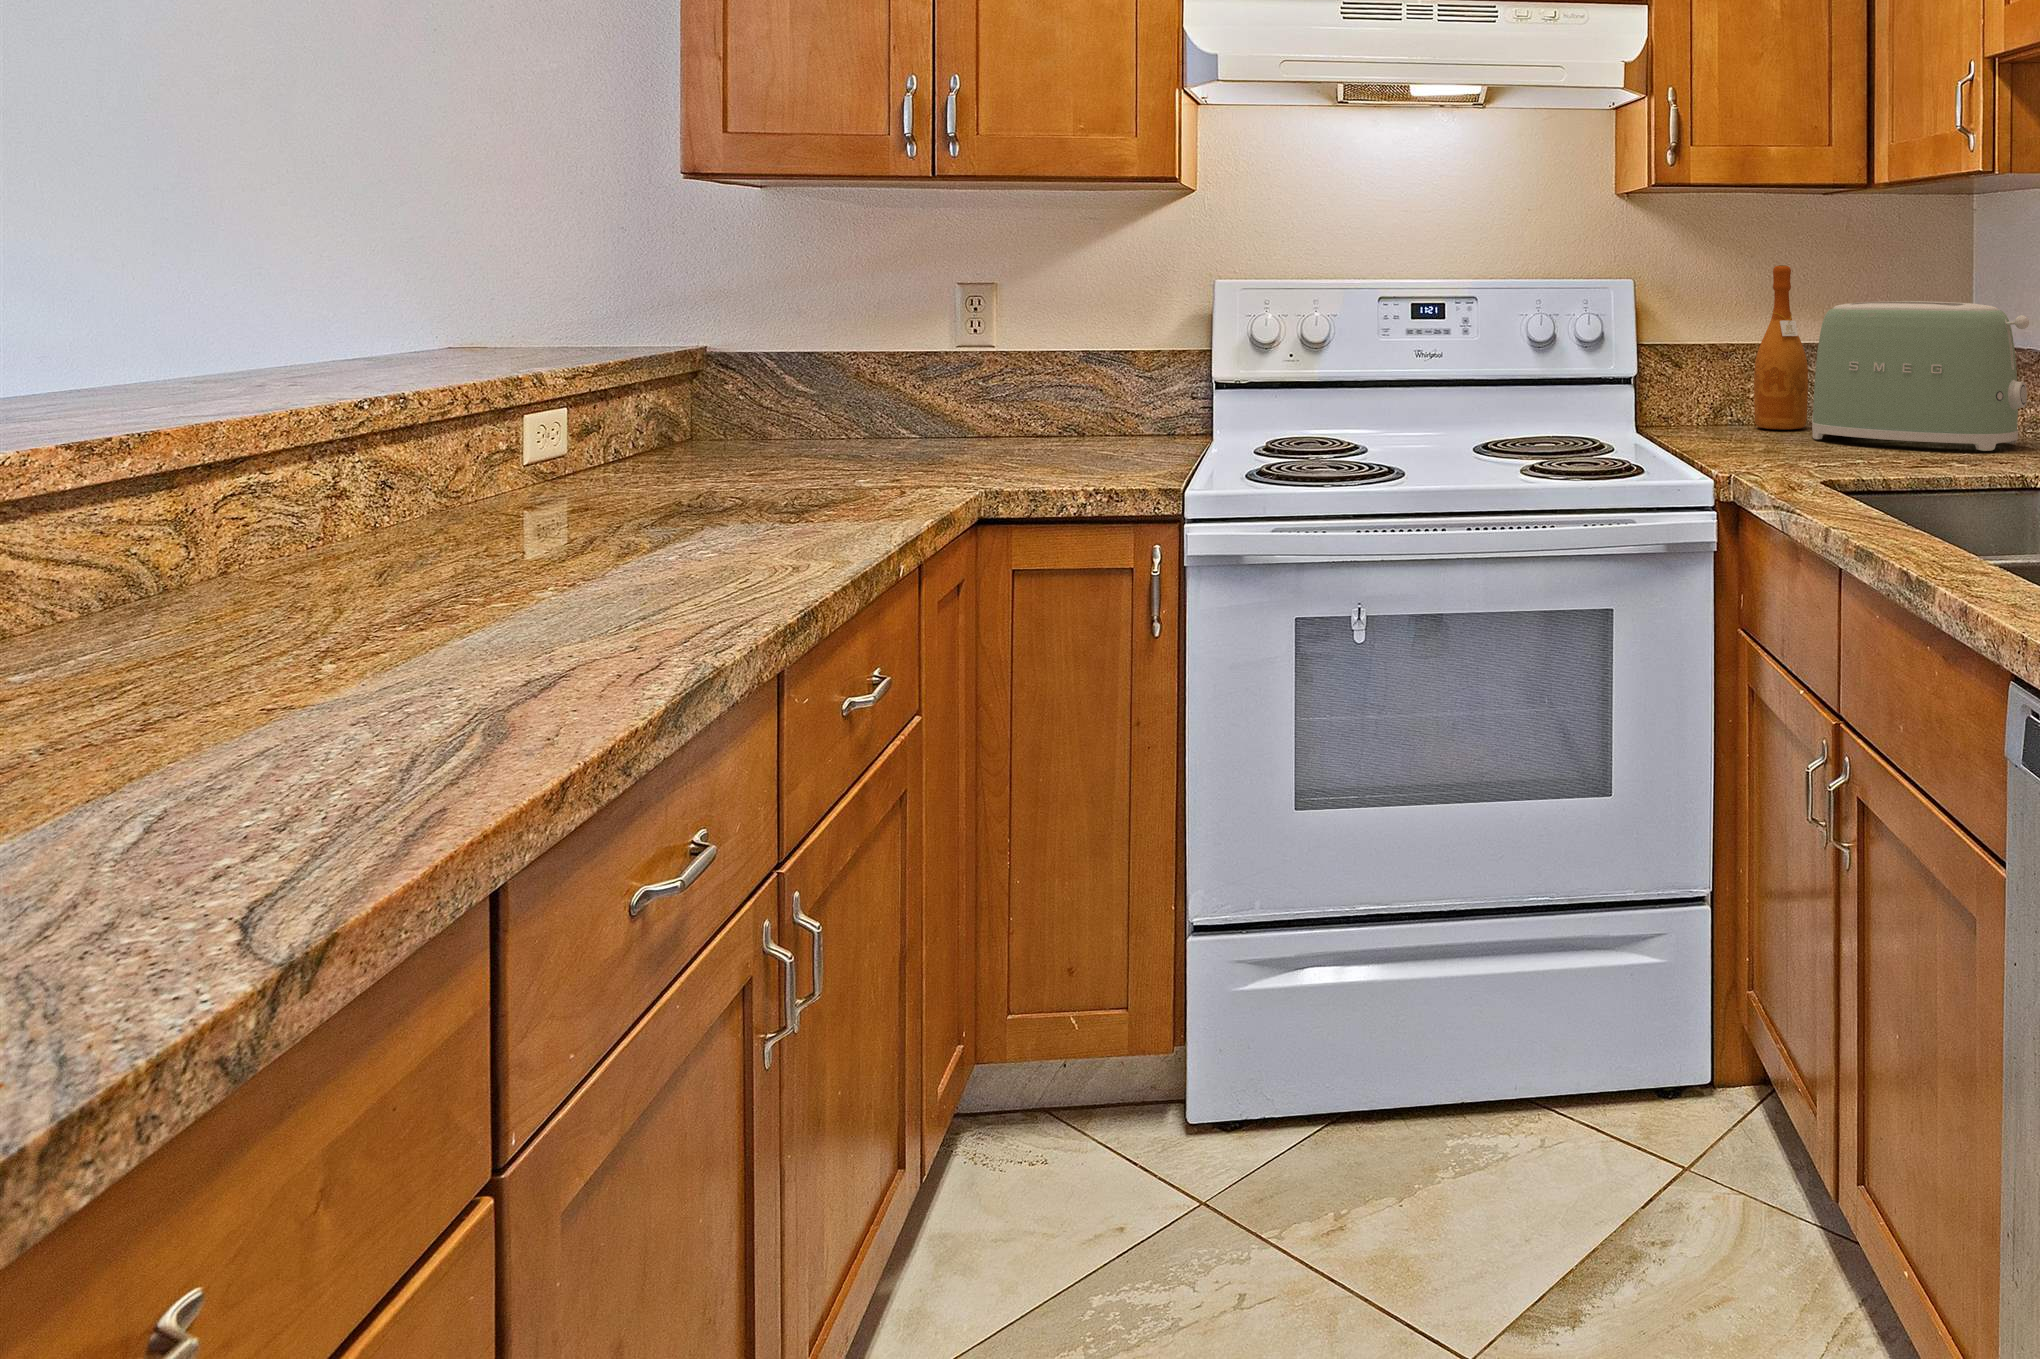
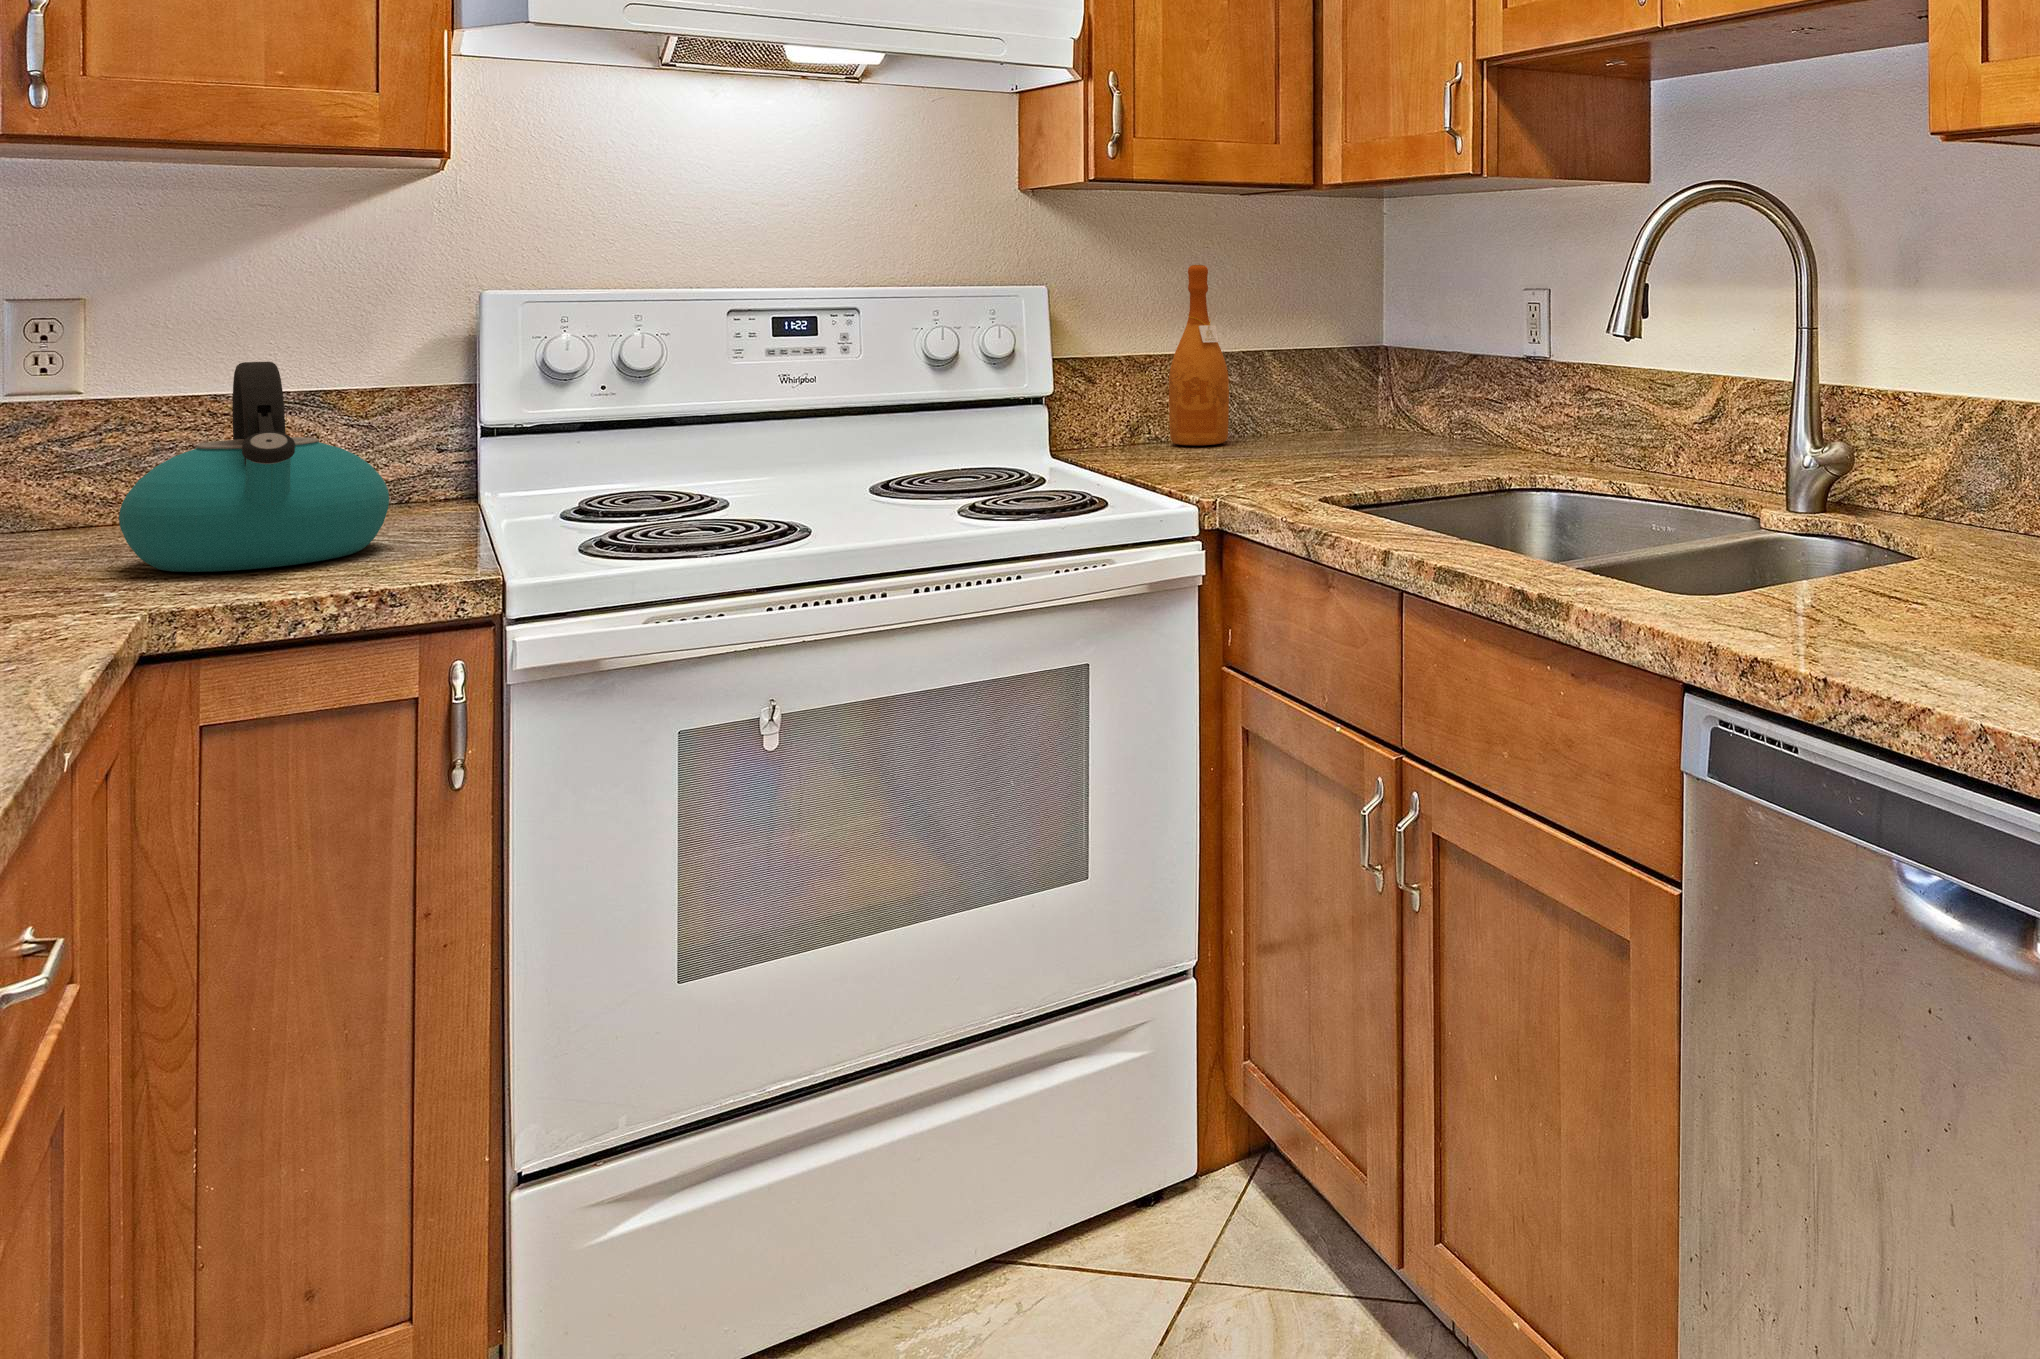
toaster: present [1812,301,2029,451] -> none [1245,305,1471,456]
kettle: none [1015,334,1159,472] -> present [119,362,389,572]

